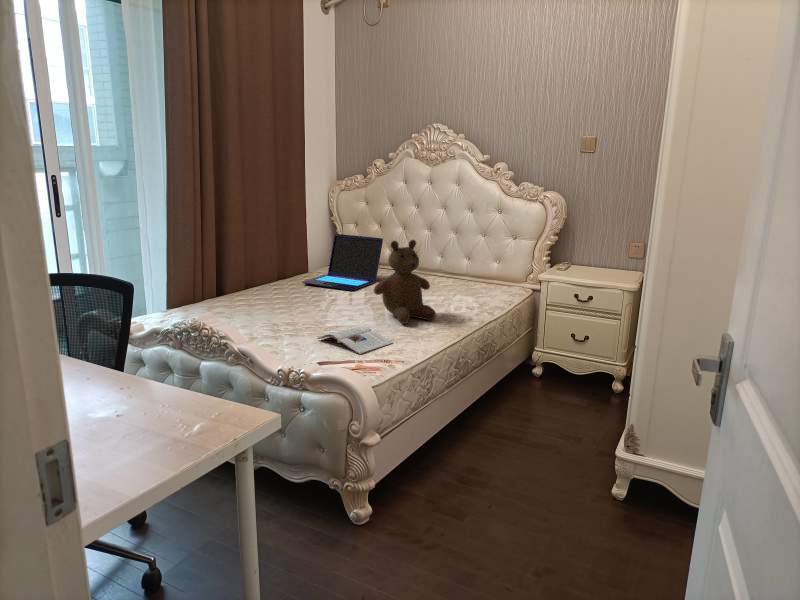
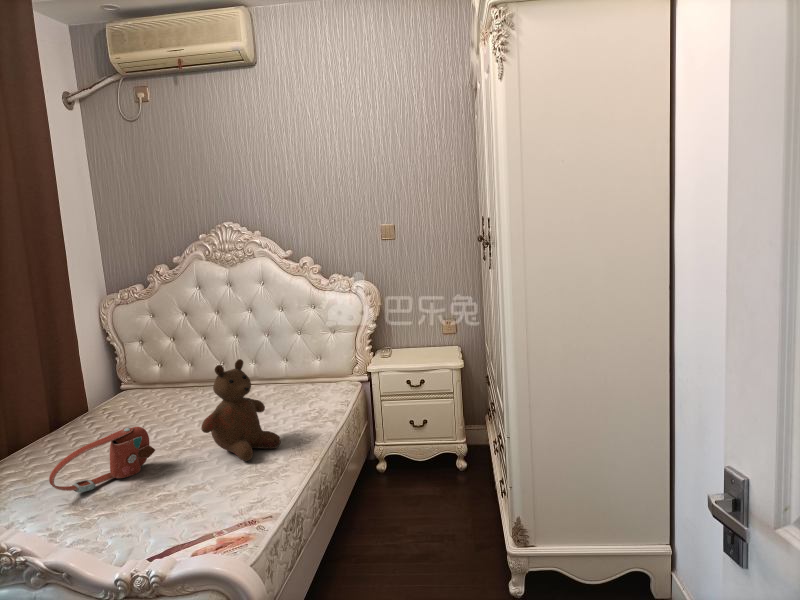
laptop: present [302,234,383,291] -> none [86,356,186,431]
handbag: none [263,278,339,318] -> present [49,427,155,493]
magazine: present [318,325,393,354] -> none [144,478,246,522]

